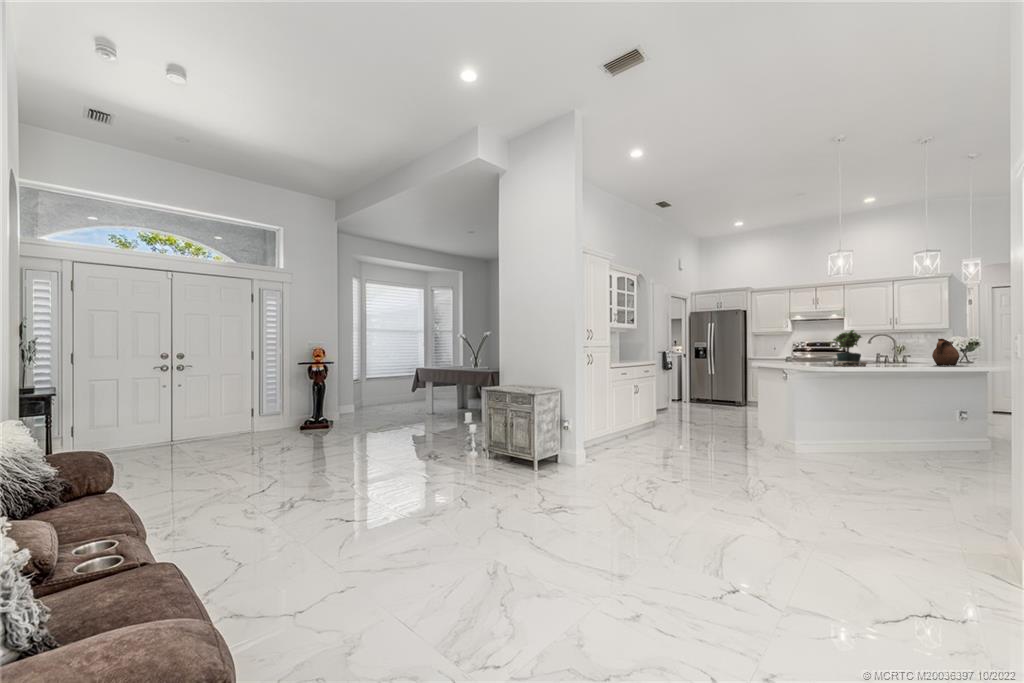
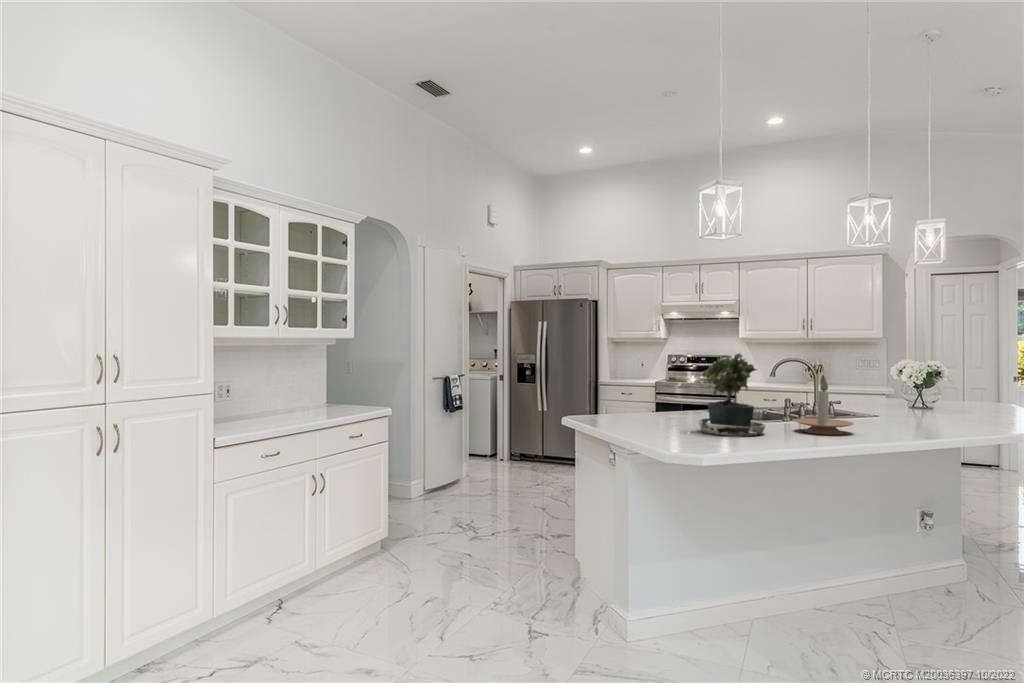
candle holder: none [883,339,916,366] -> present [794,375,854,435]
ceramic pitcher: present [932,339,959,366] -> none [876,374,942,435]

